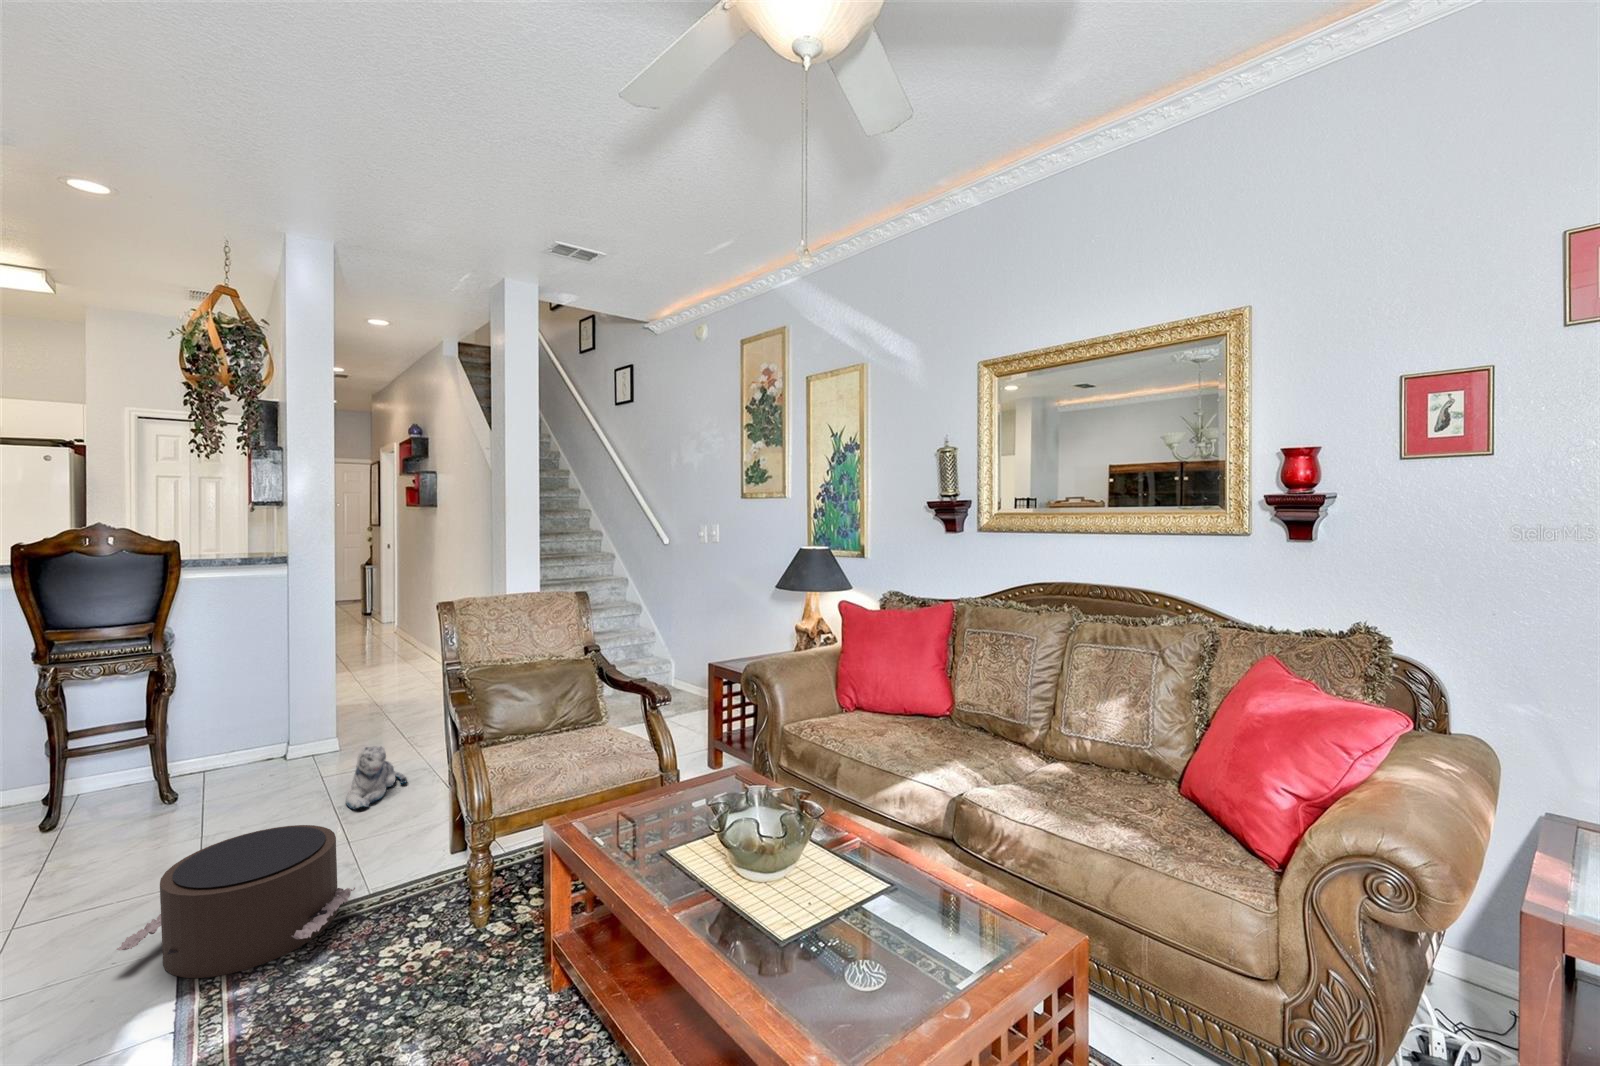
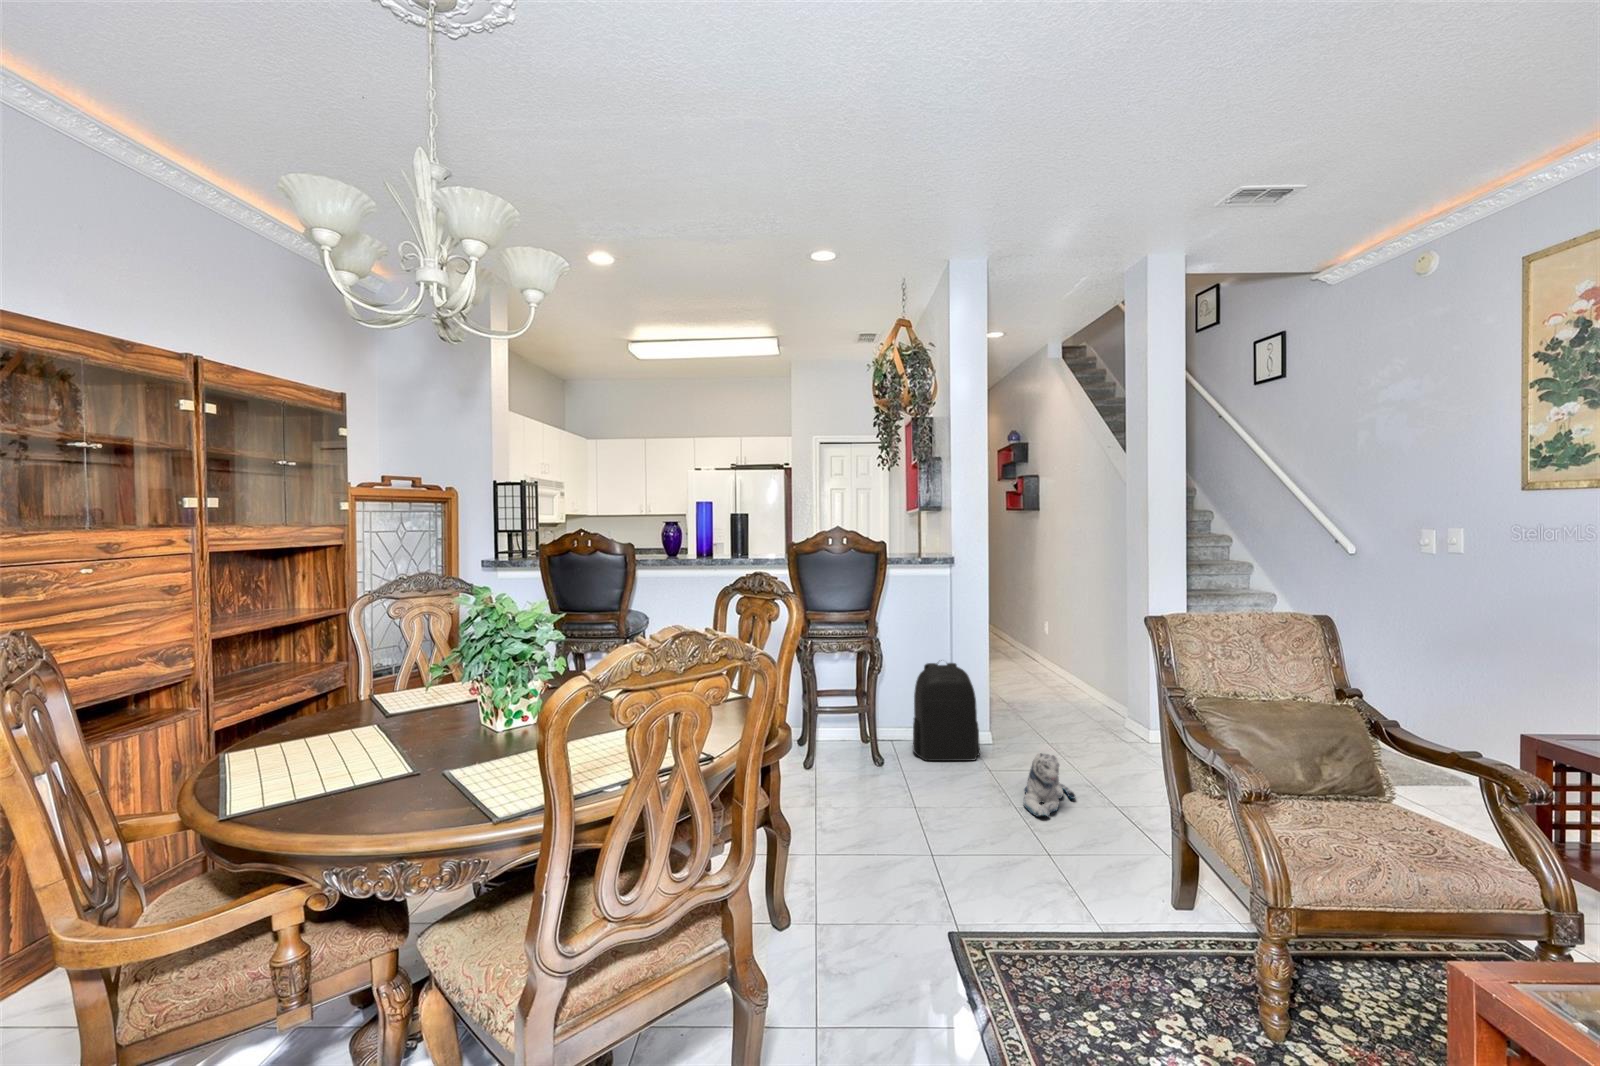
backpack: none [230,671,321,786] -> present [913,663,980,761]
pouf: present [117,825,355,978] -> none [907,827,1099,980]

